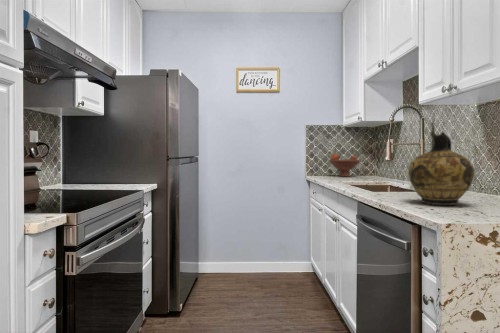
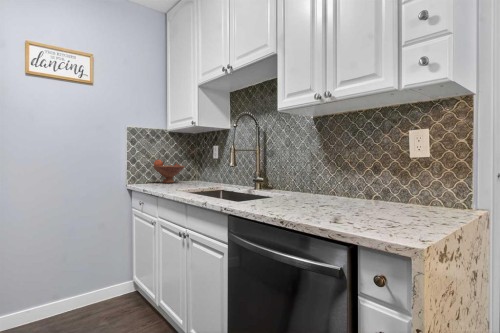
ceramic jug: present [408,132,474,205] -> none [295,136,359,215]

